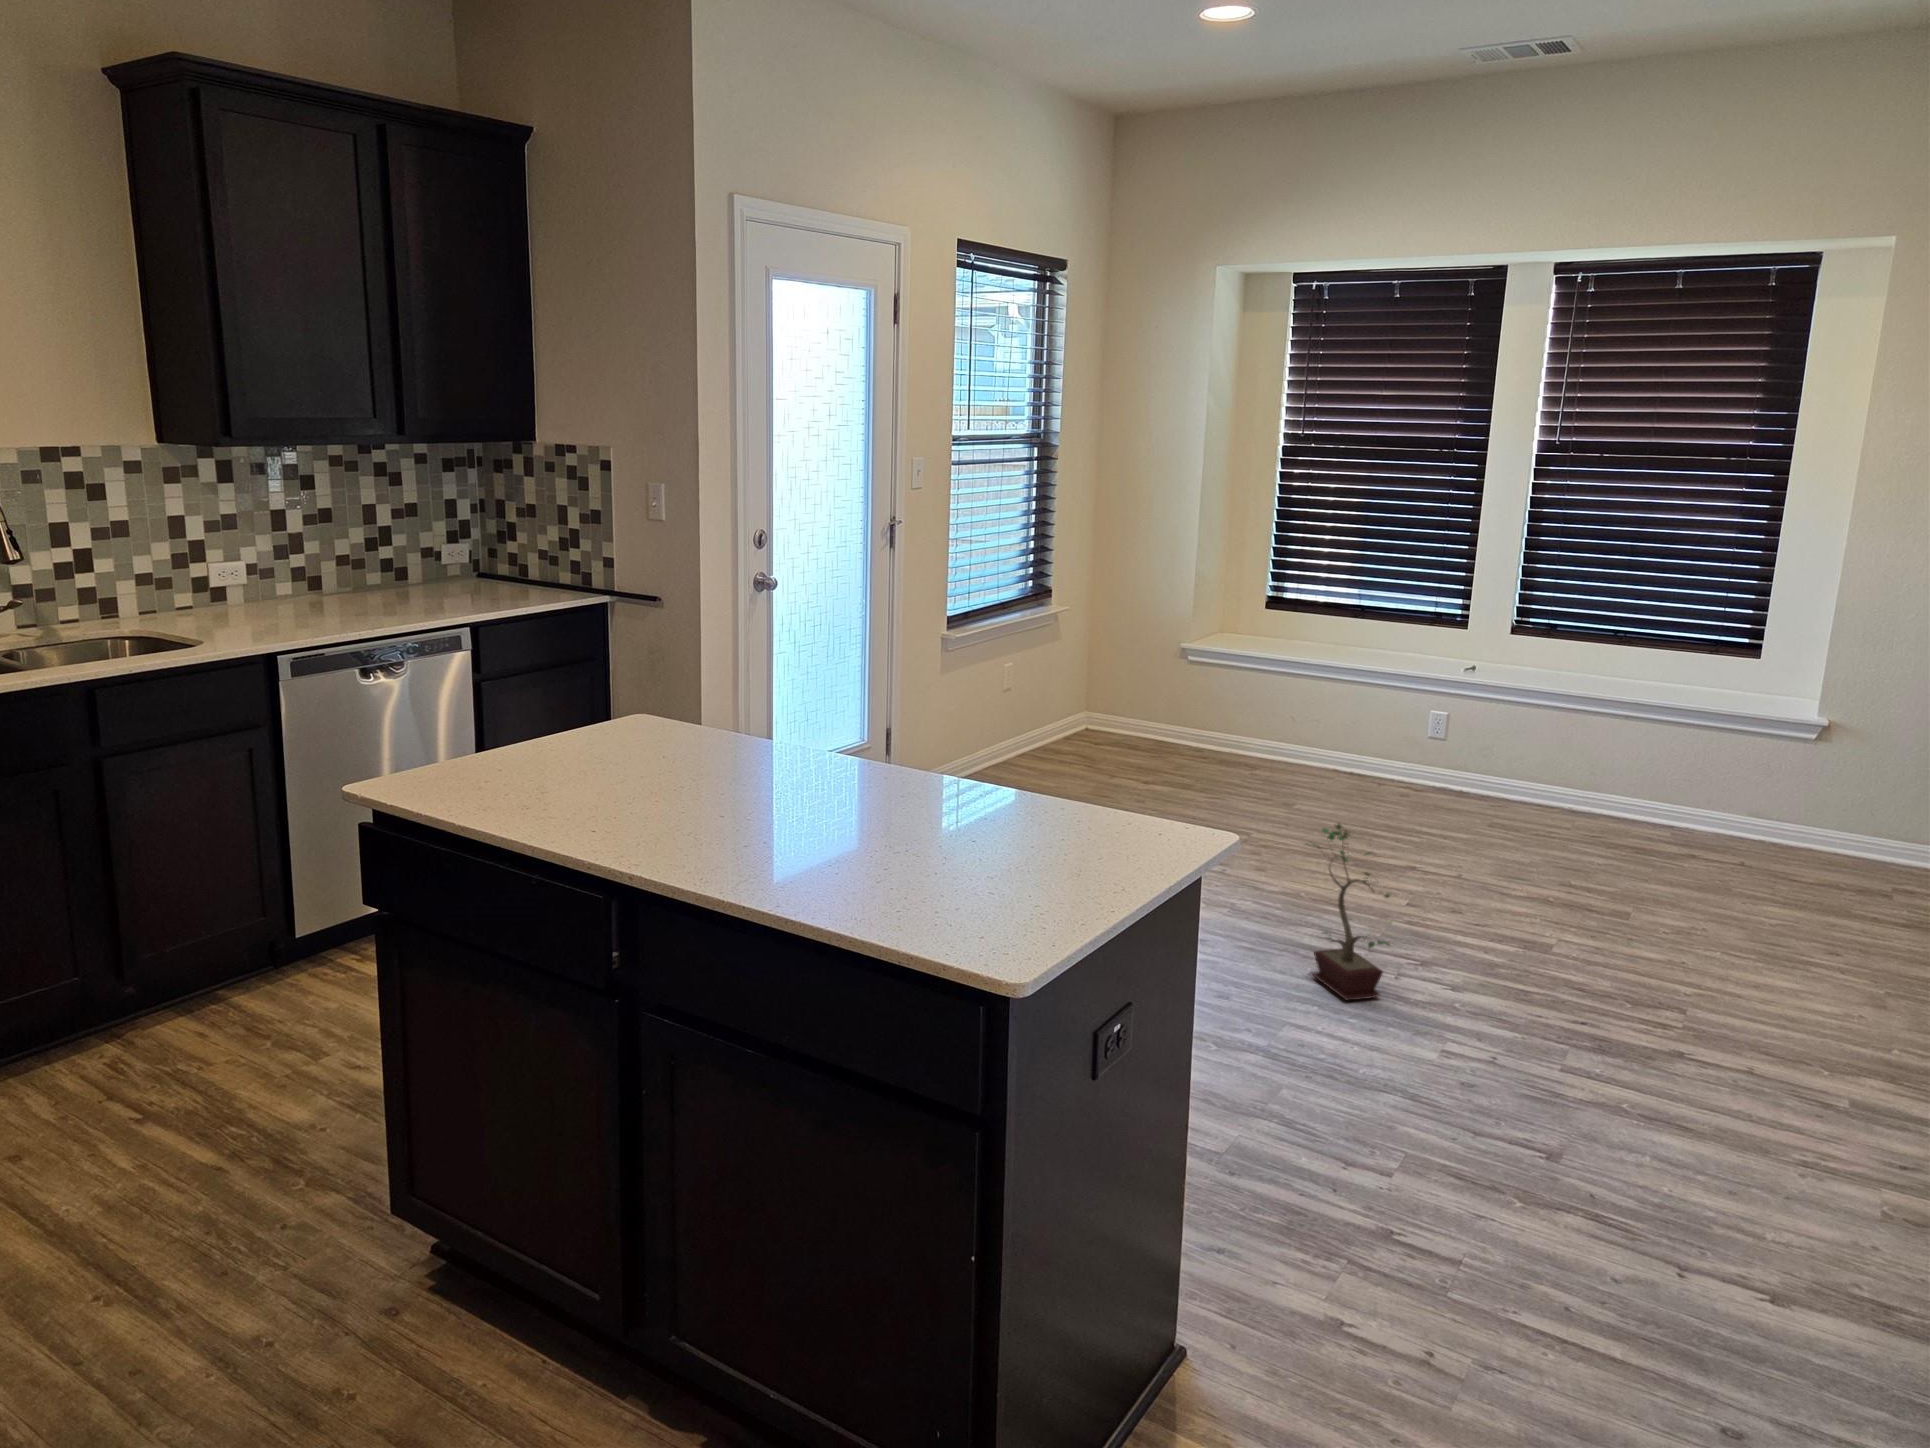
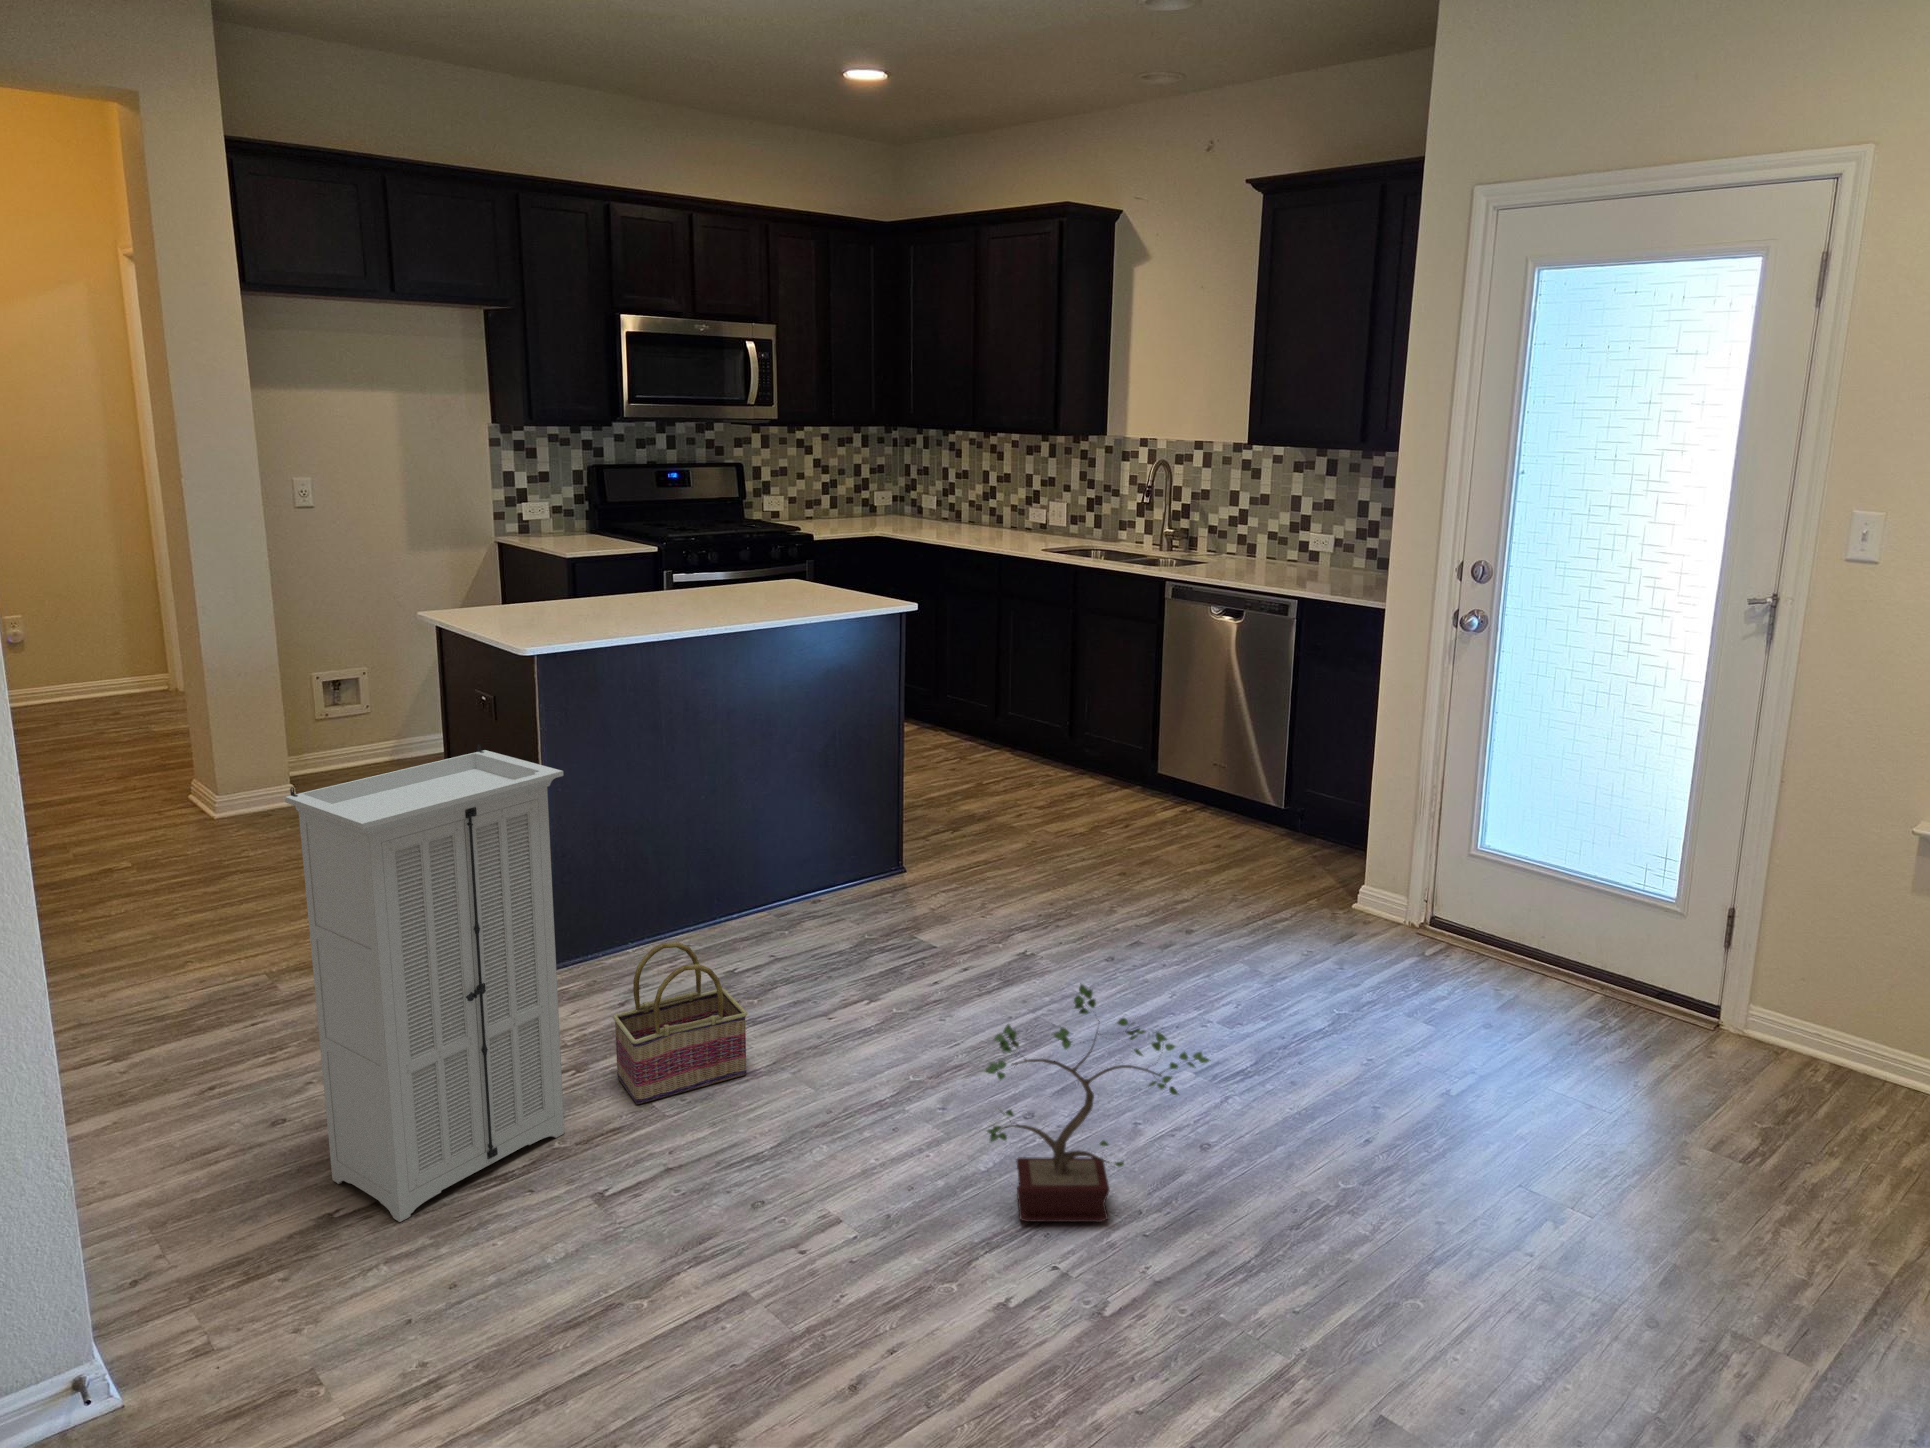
storage cabinet: none [1502,808,1816,1324] -> present [285,745,565,1222]
basket: none [1265,1019,1423,1206] -> present [613,942,747,1104]

